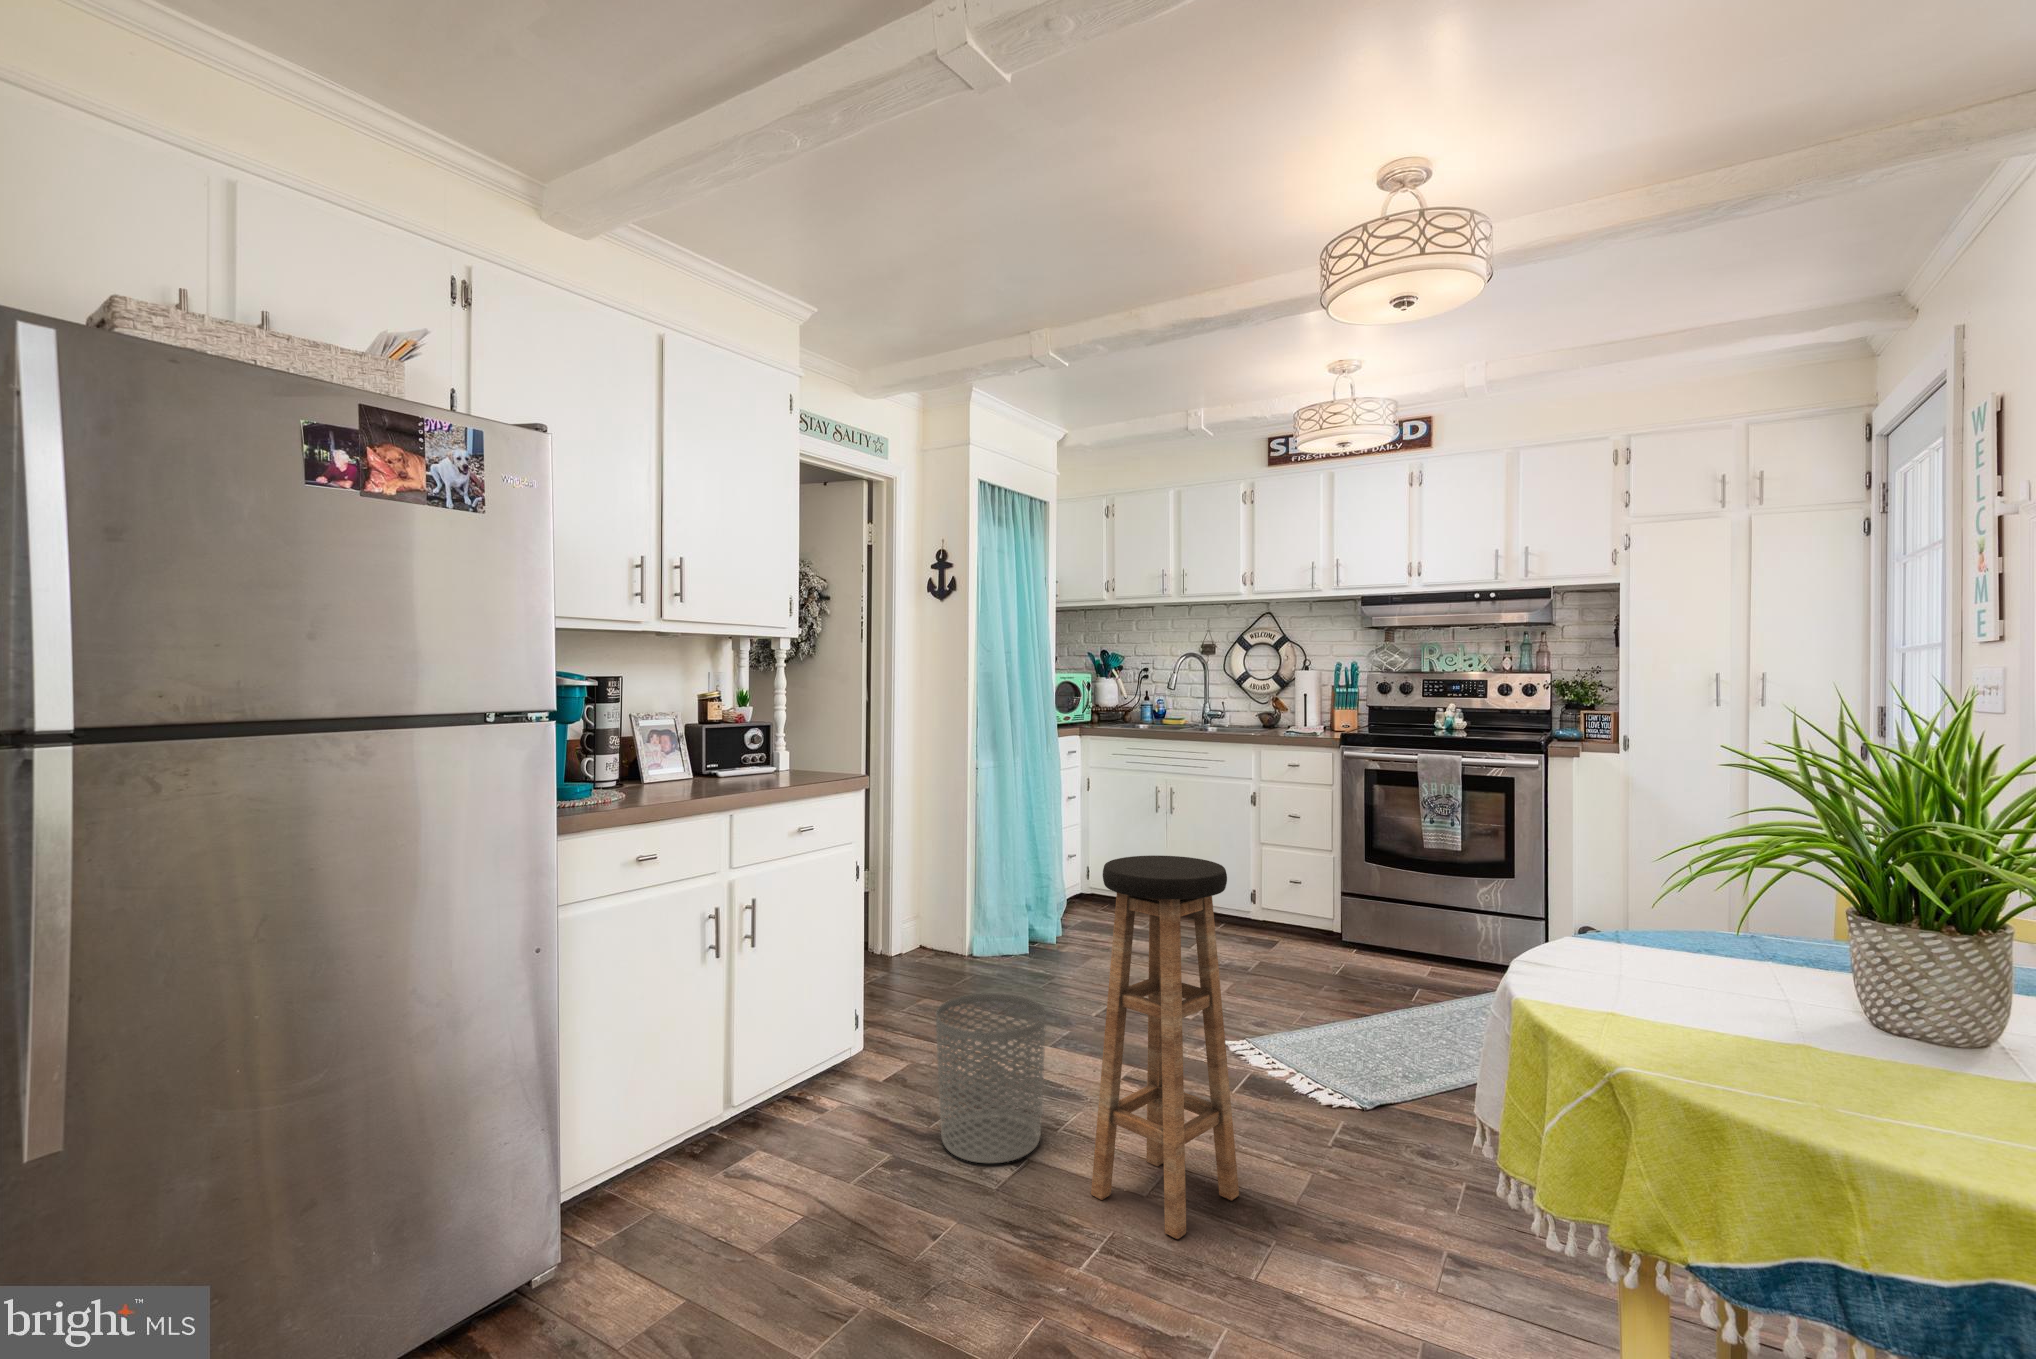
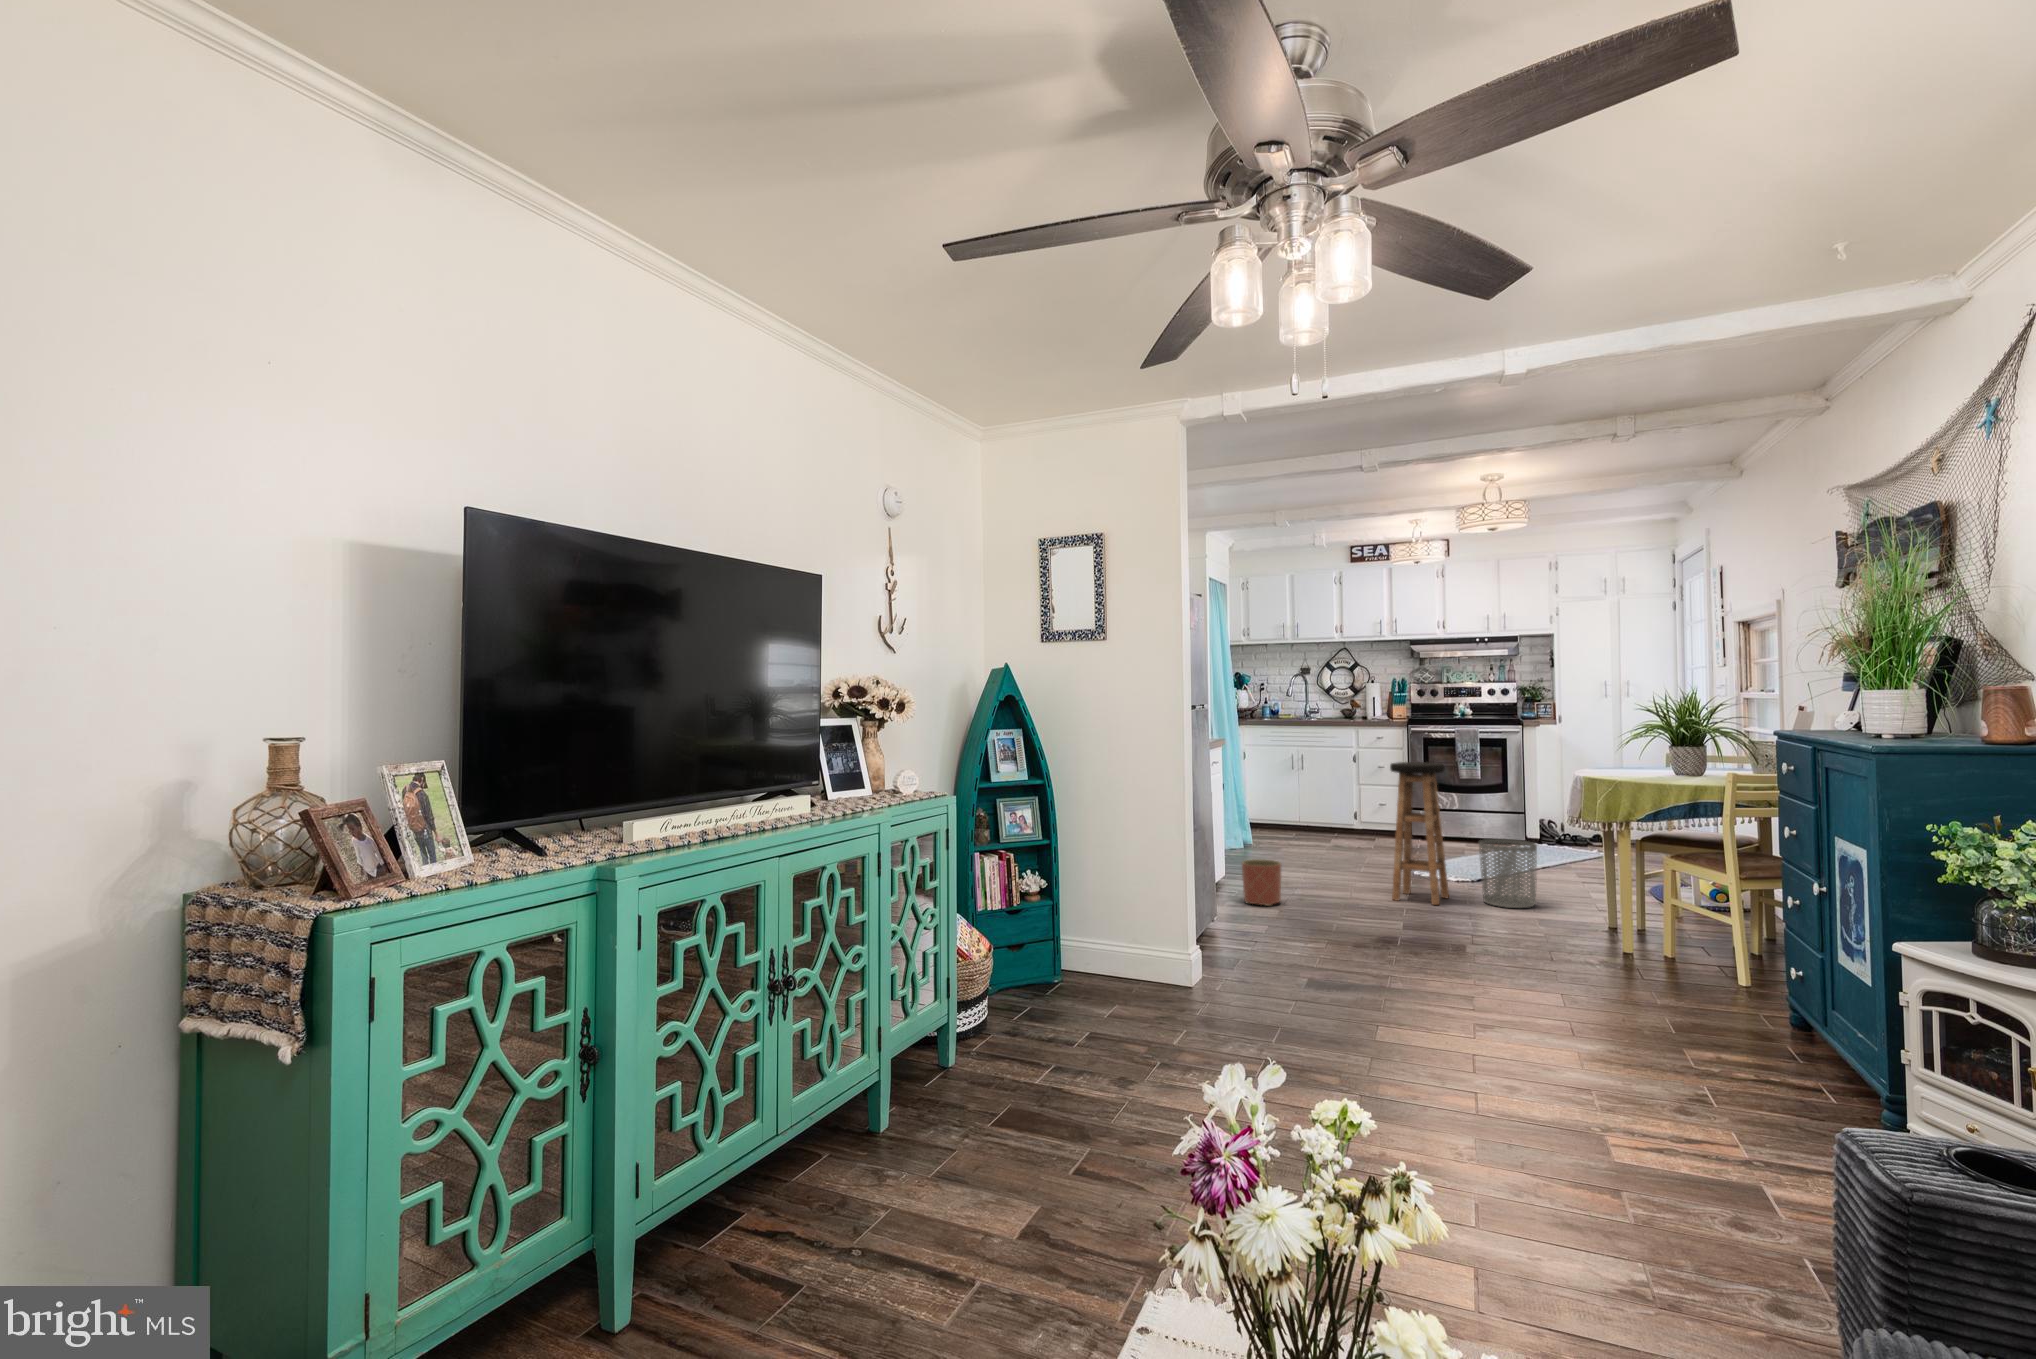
waste bin: present [936,993,1046,1163] -> present [1479,839,1537,908]
planter: none [736,1065,829,1198] -> present [1242,859,1281,906]

